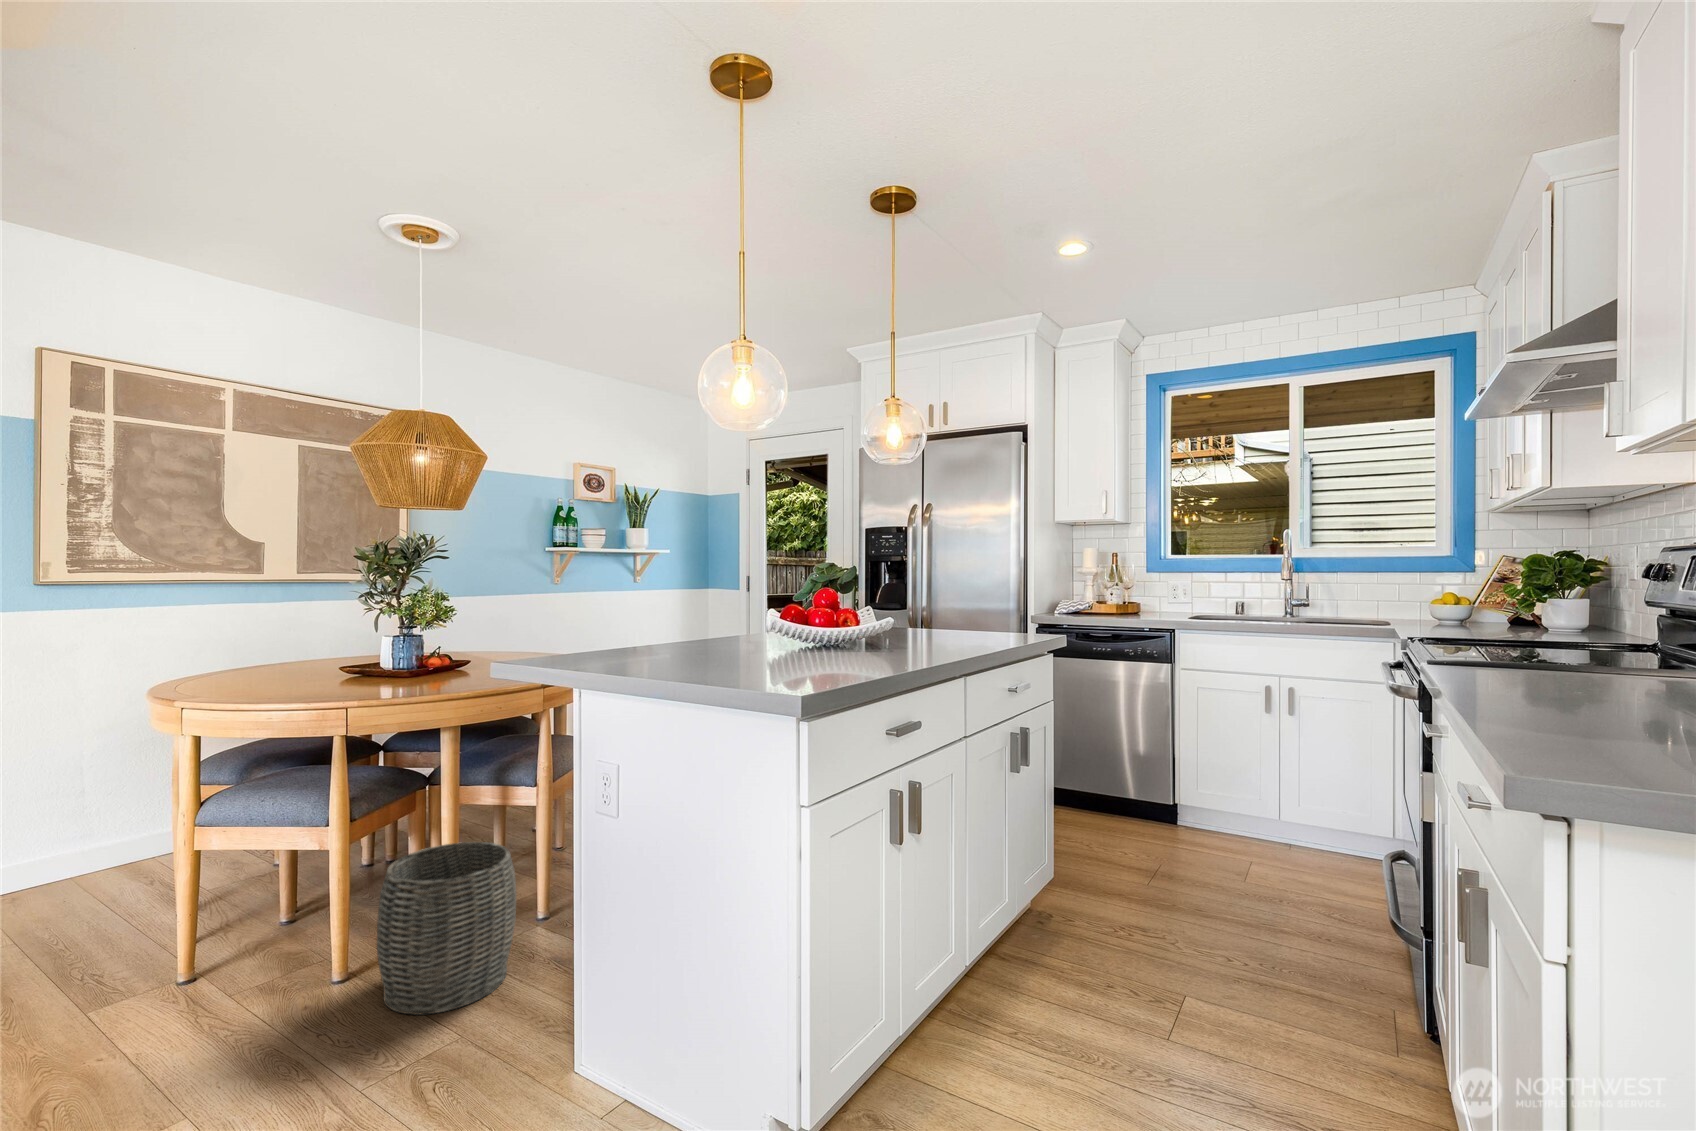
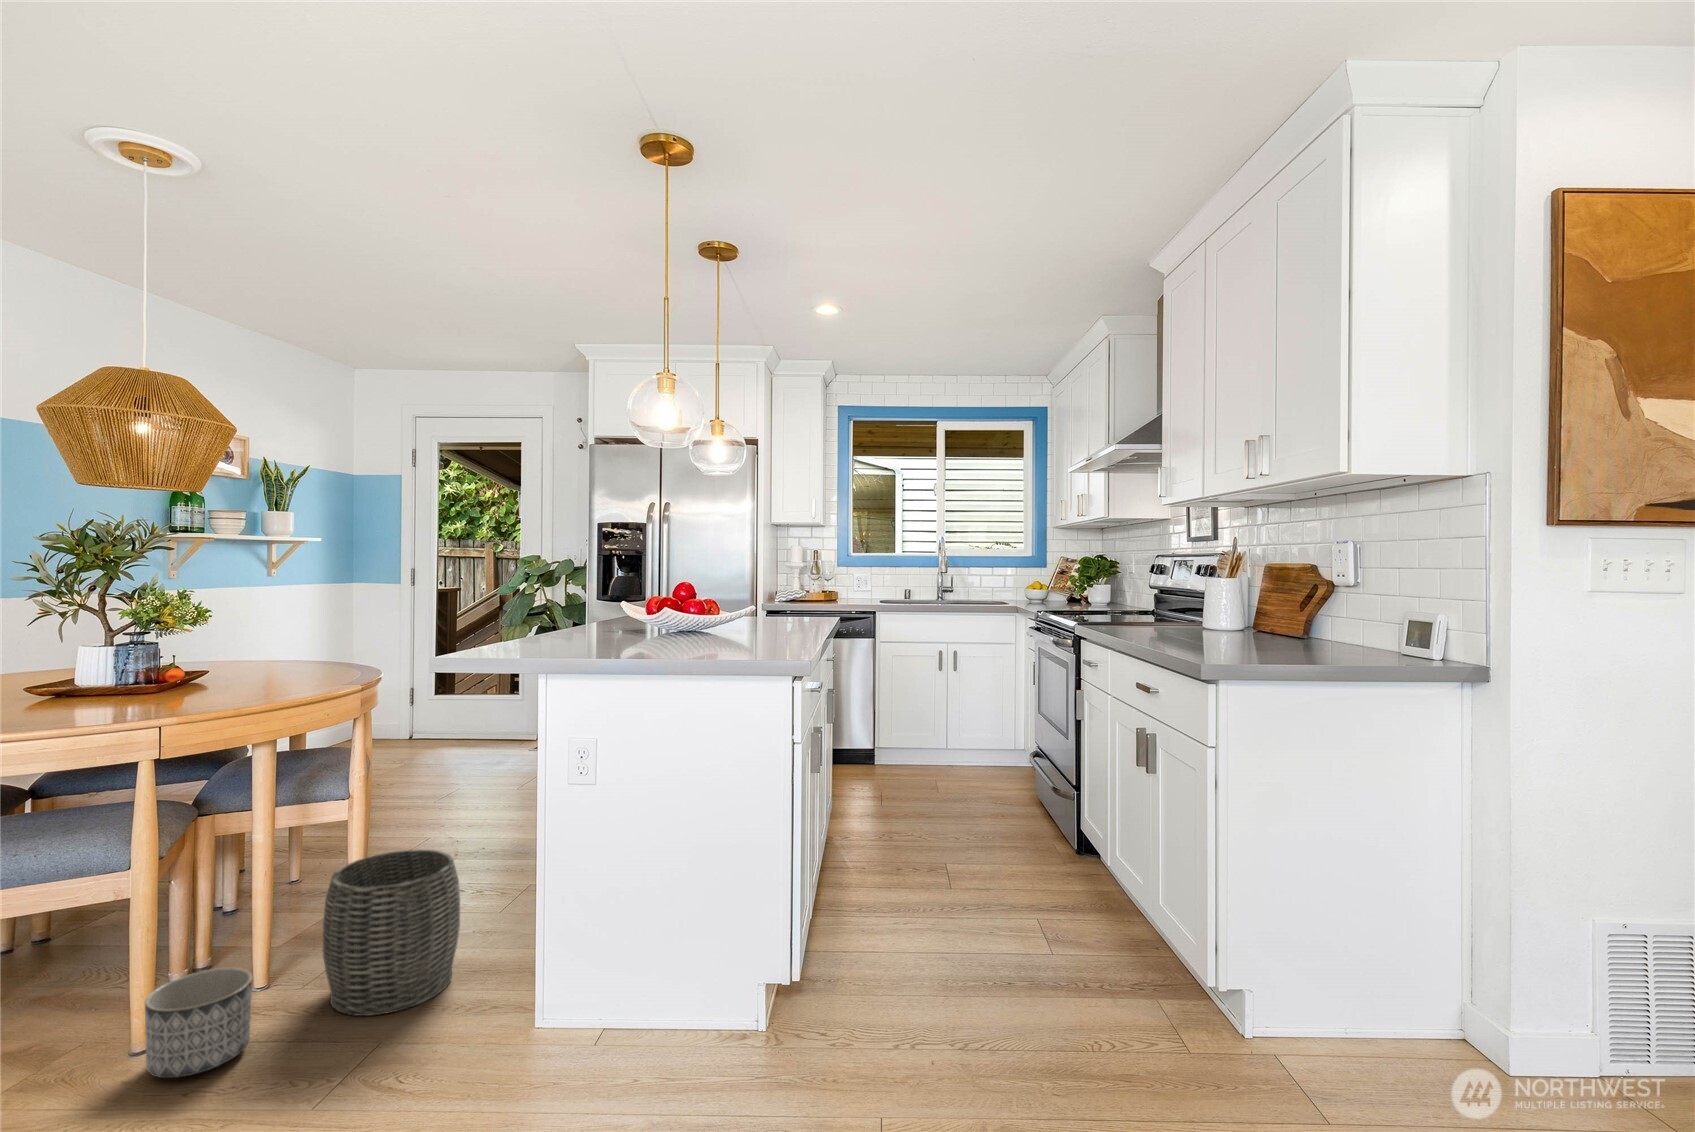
planter: none [207,925,308,1027] -> present [145,968,252,1078]

